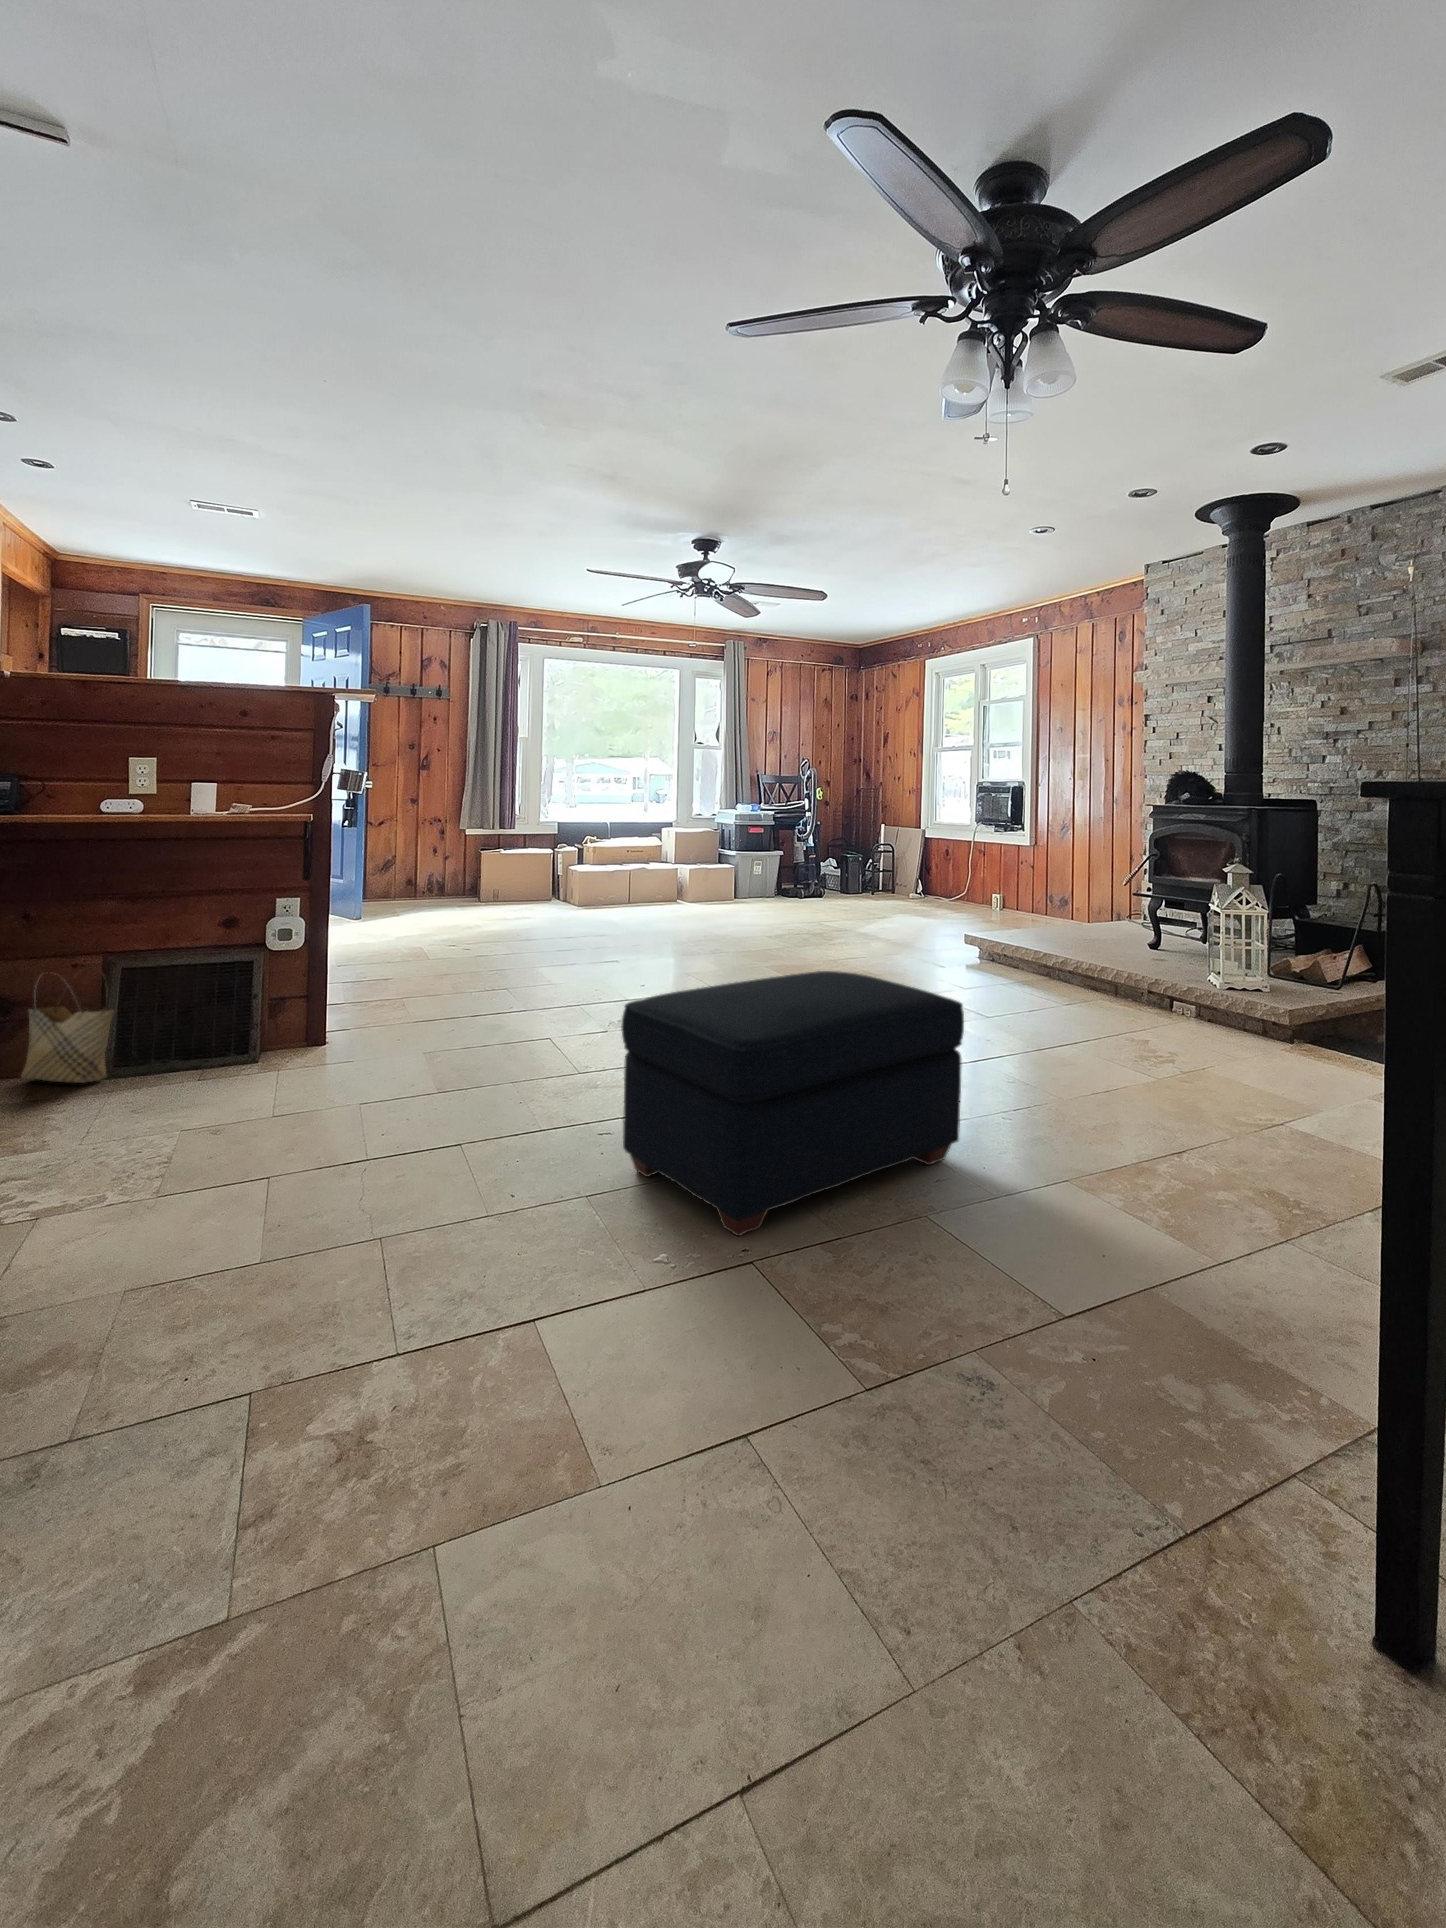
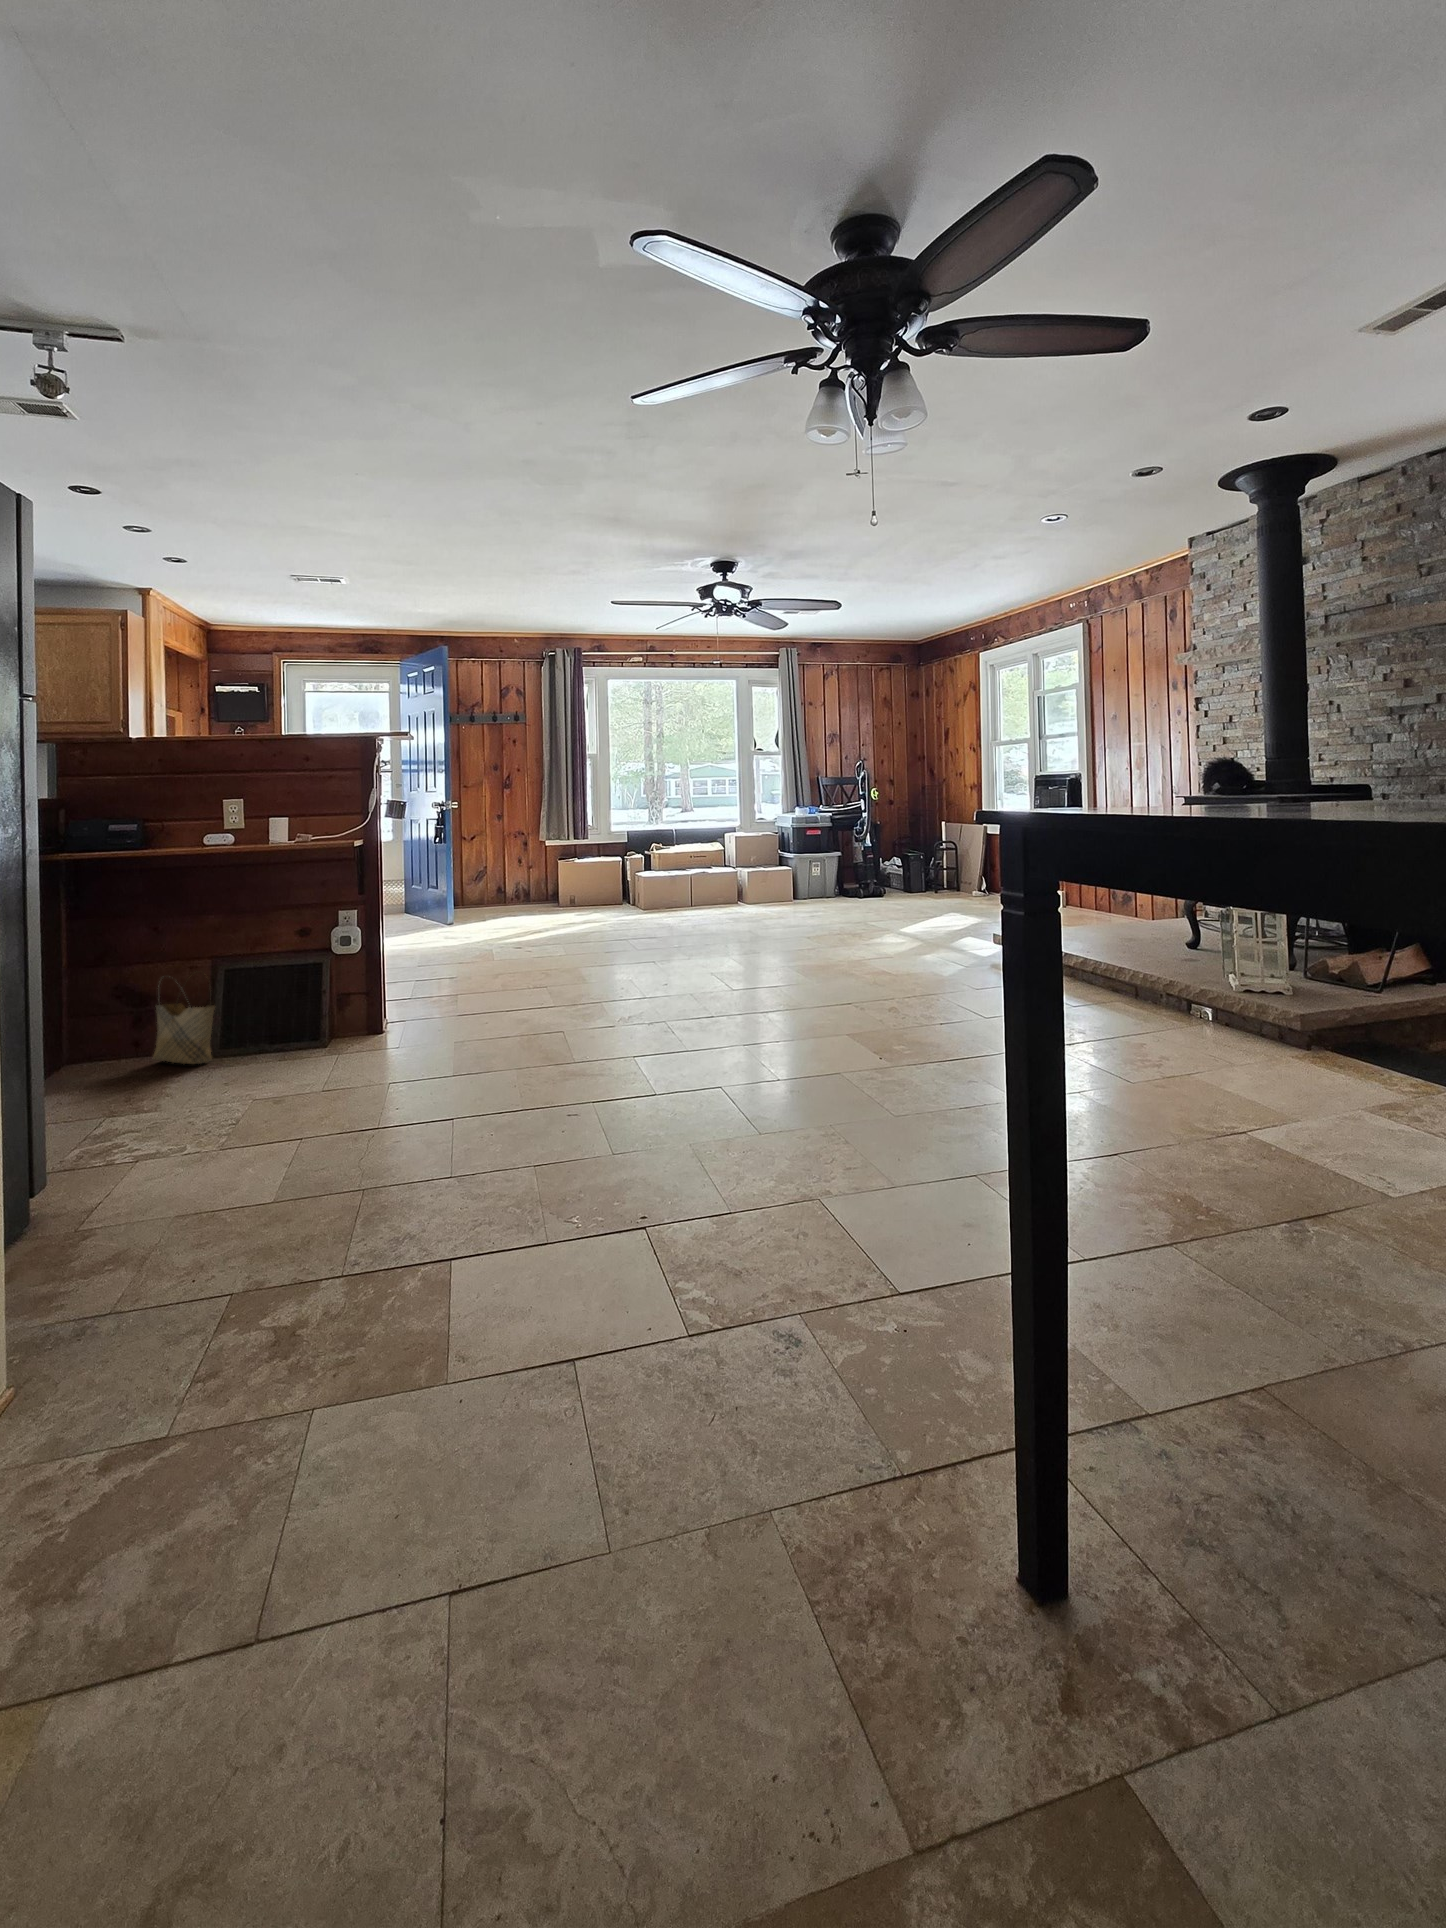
ottoman: present [621,971,964,1236] -> none [567,975,875,1208]

